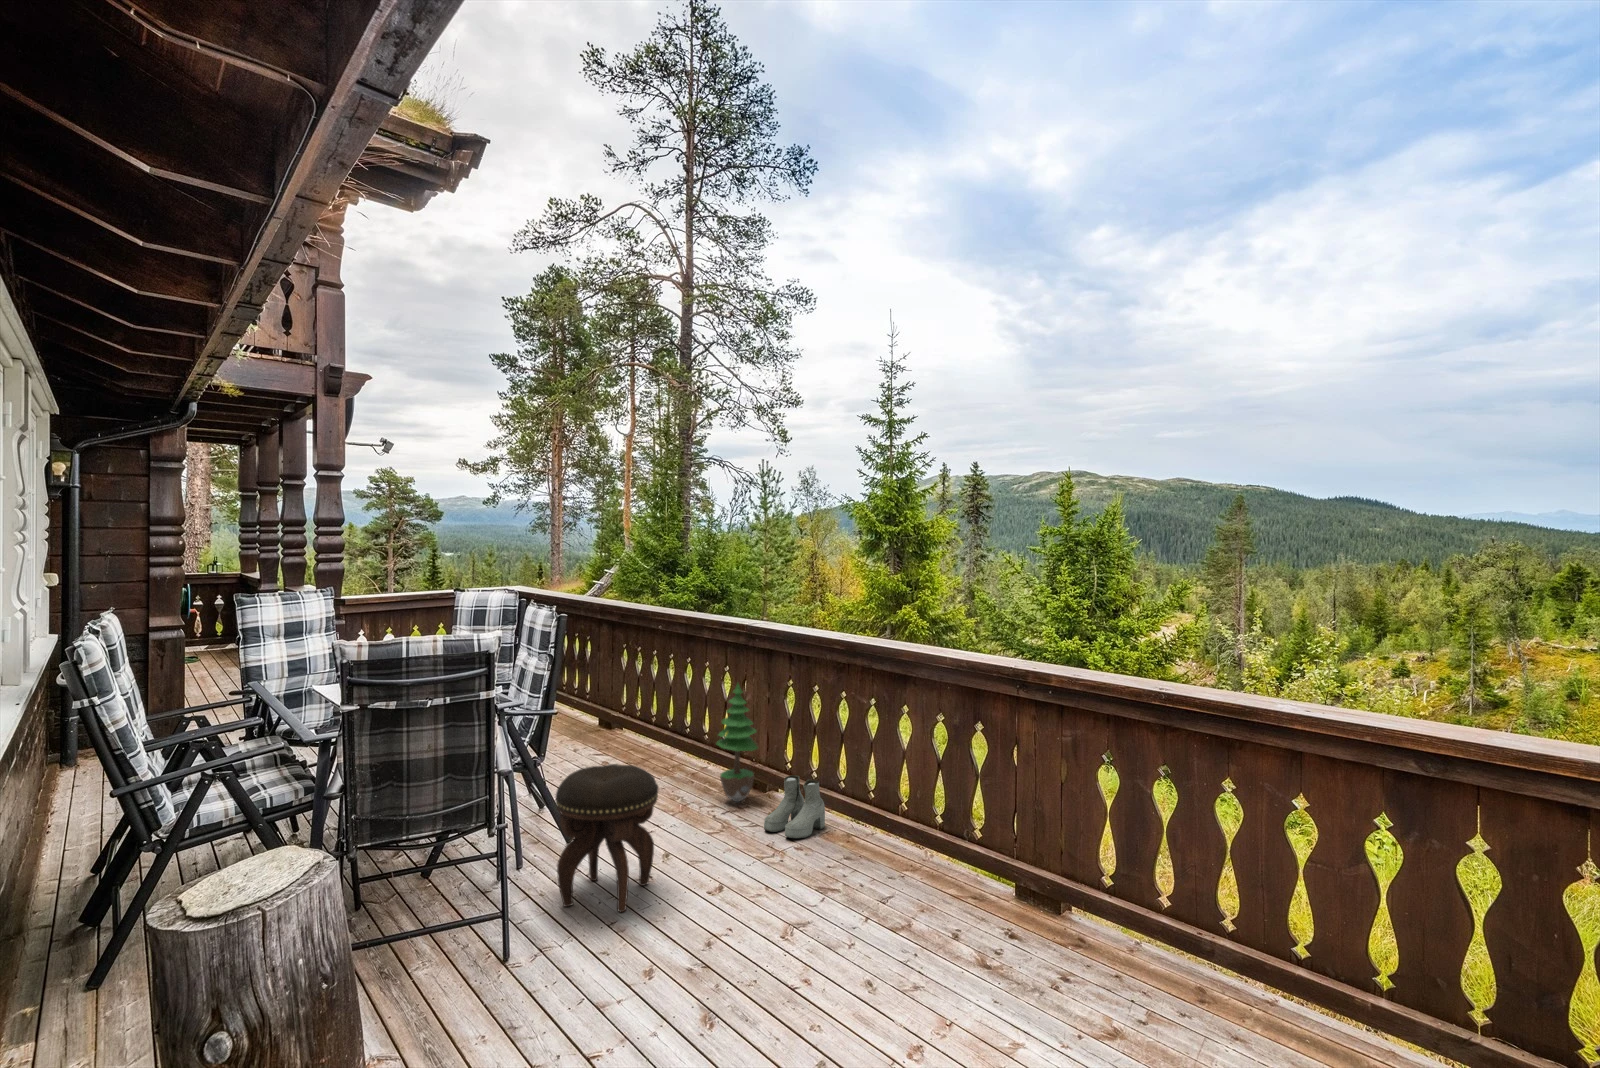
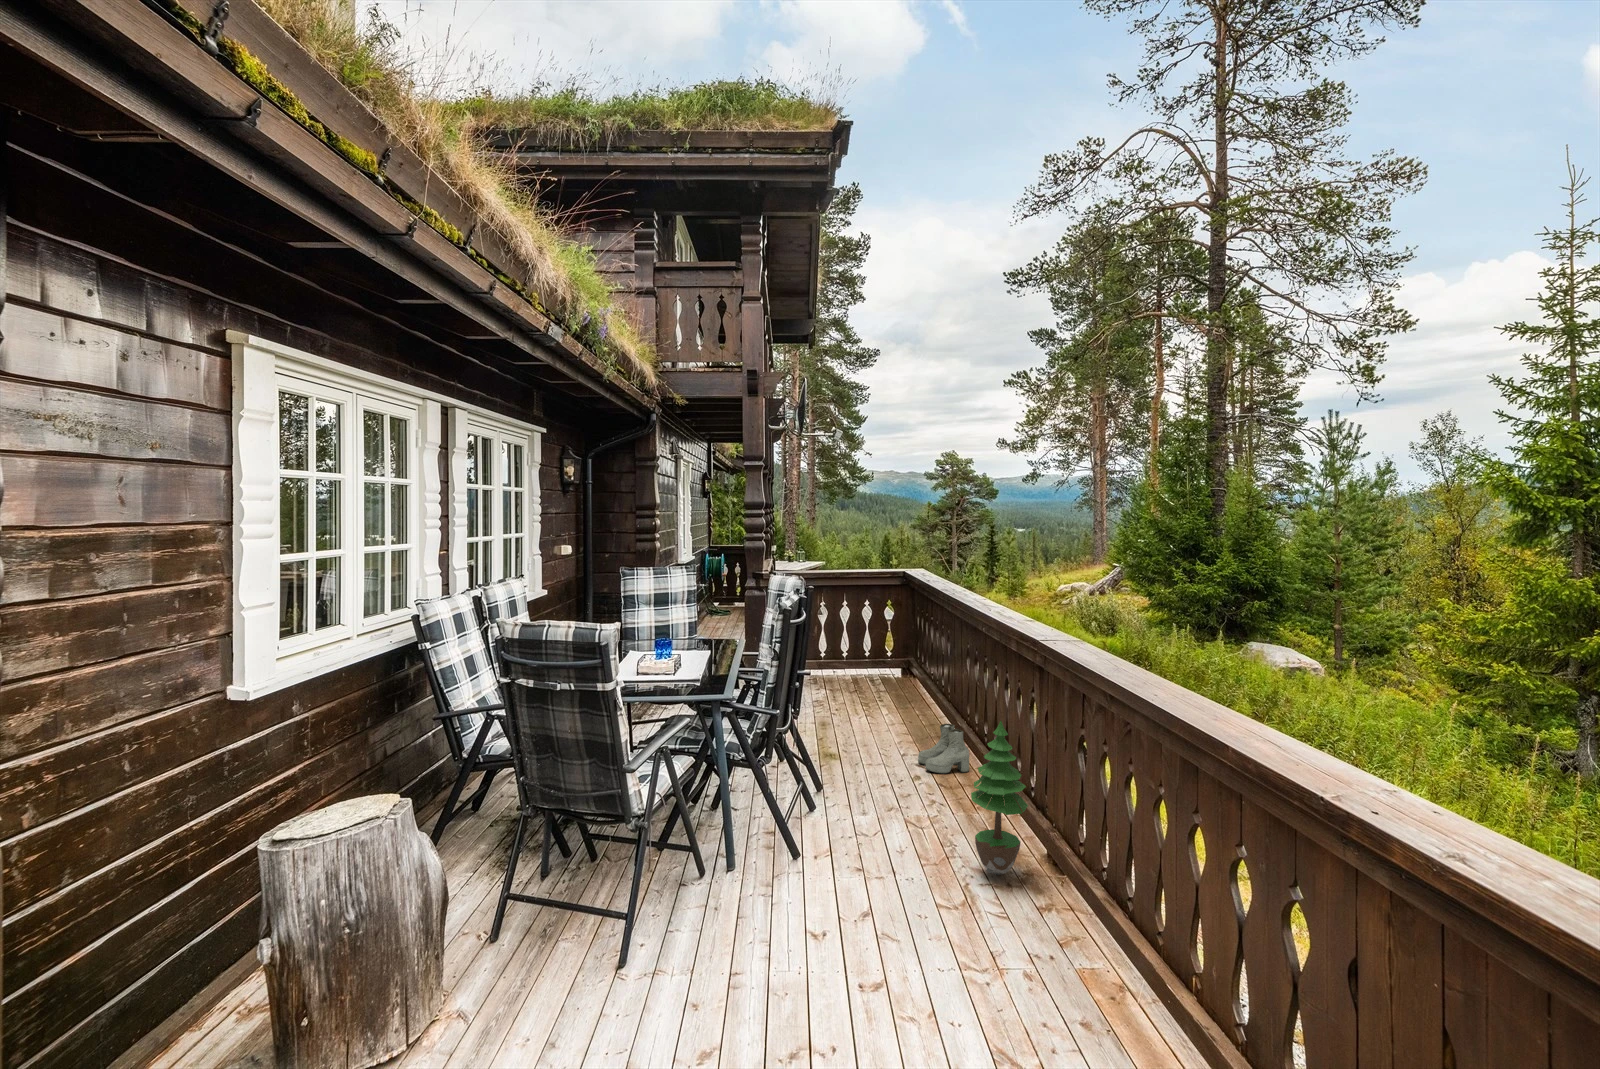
footstool: present [556,764,658,913] -> none [688,786,801,962]
boots: present [764,775,825,838] -> present [918,724,969,774]

